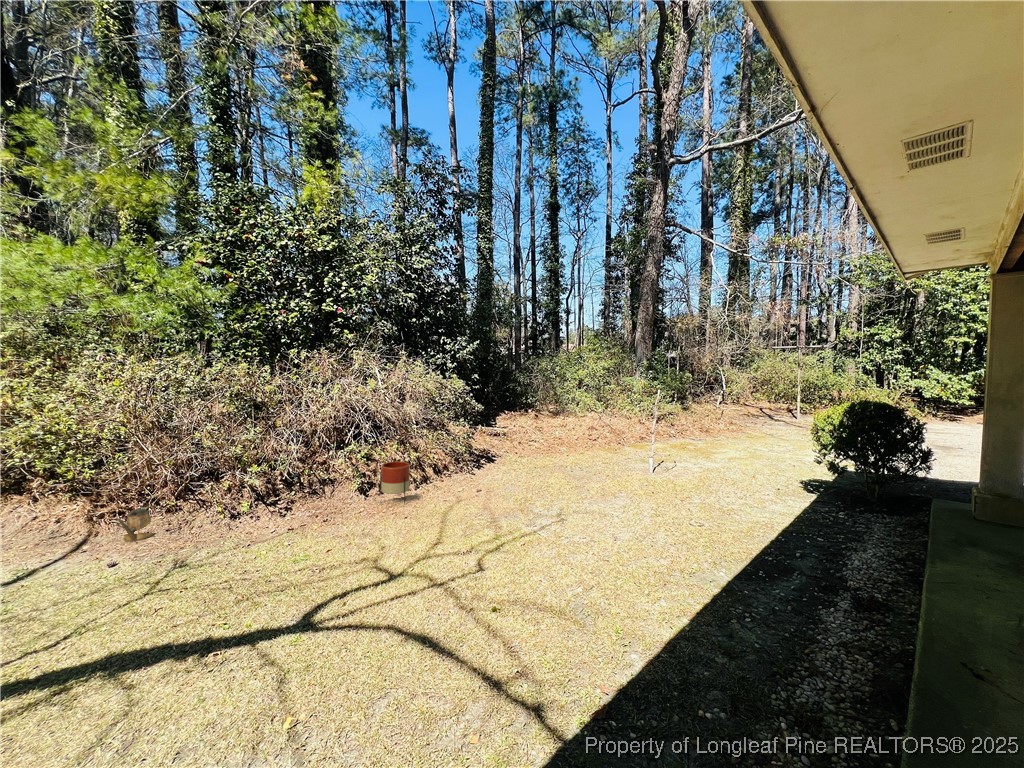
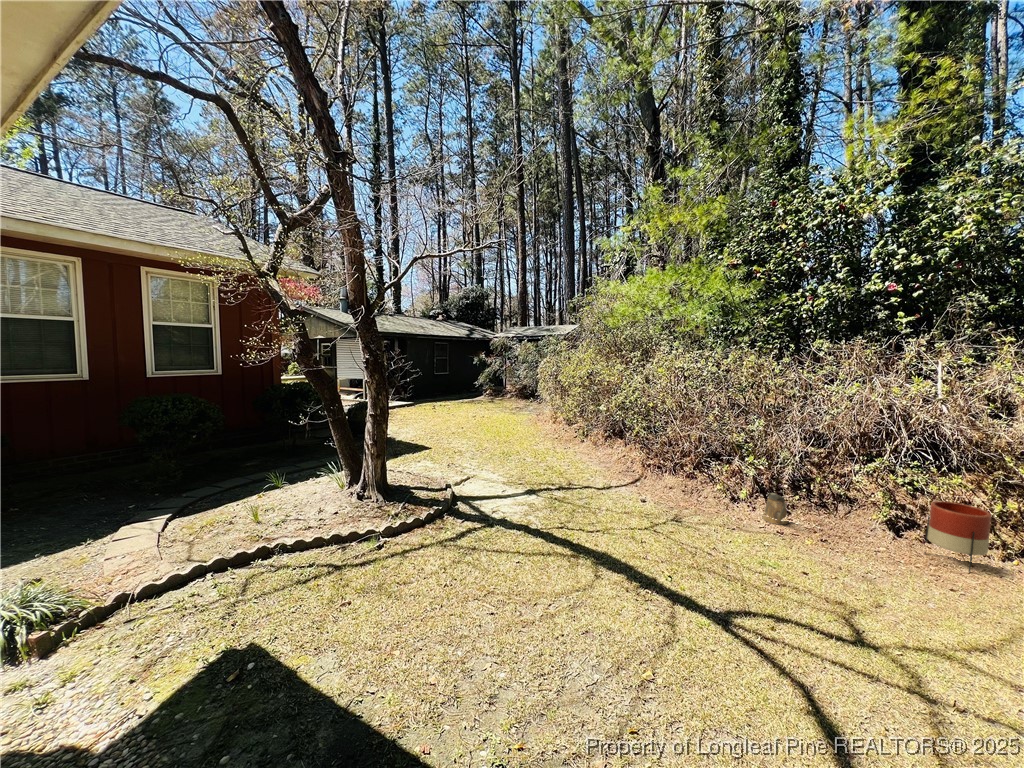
watering can: present [116,507,155,541] -> present [762,493,788,525]

